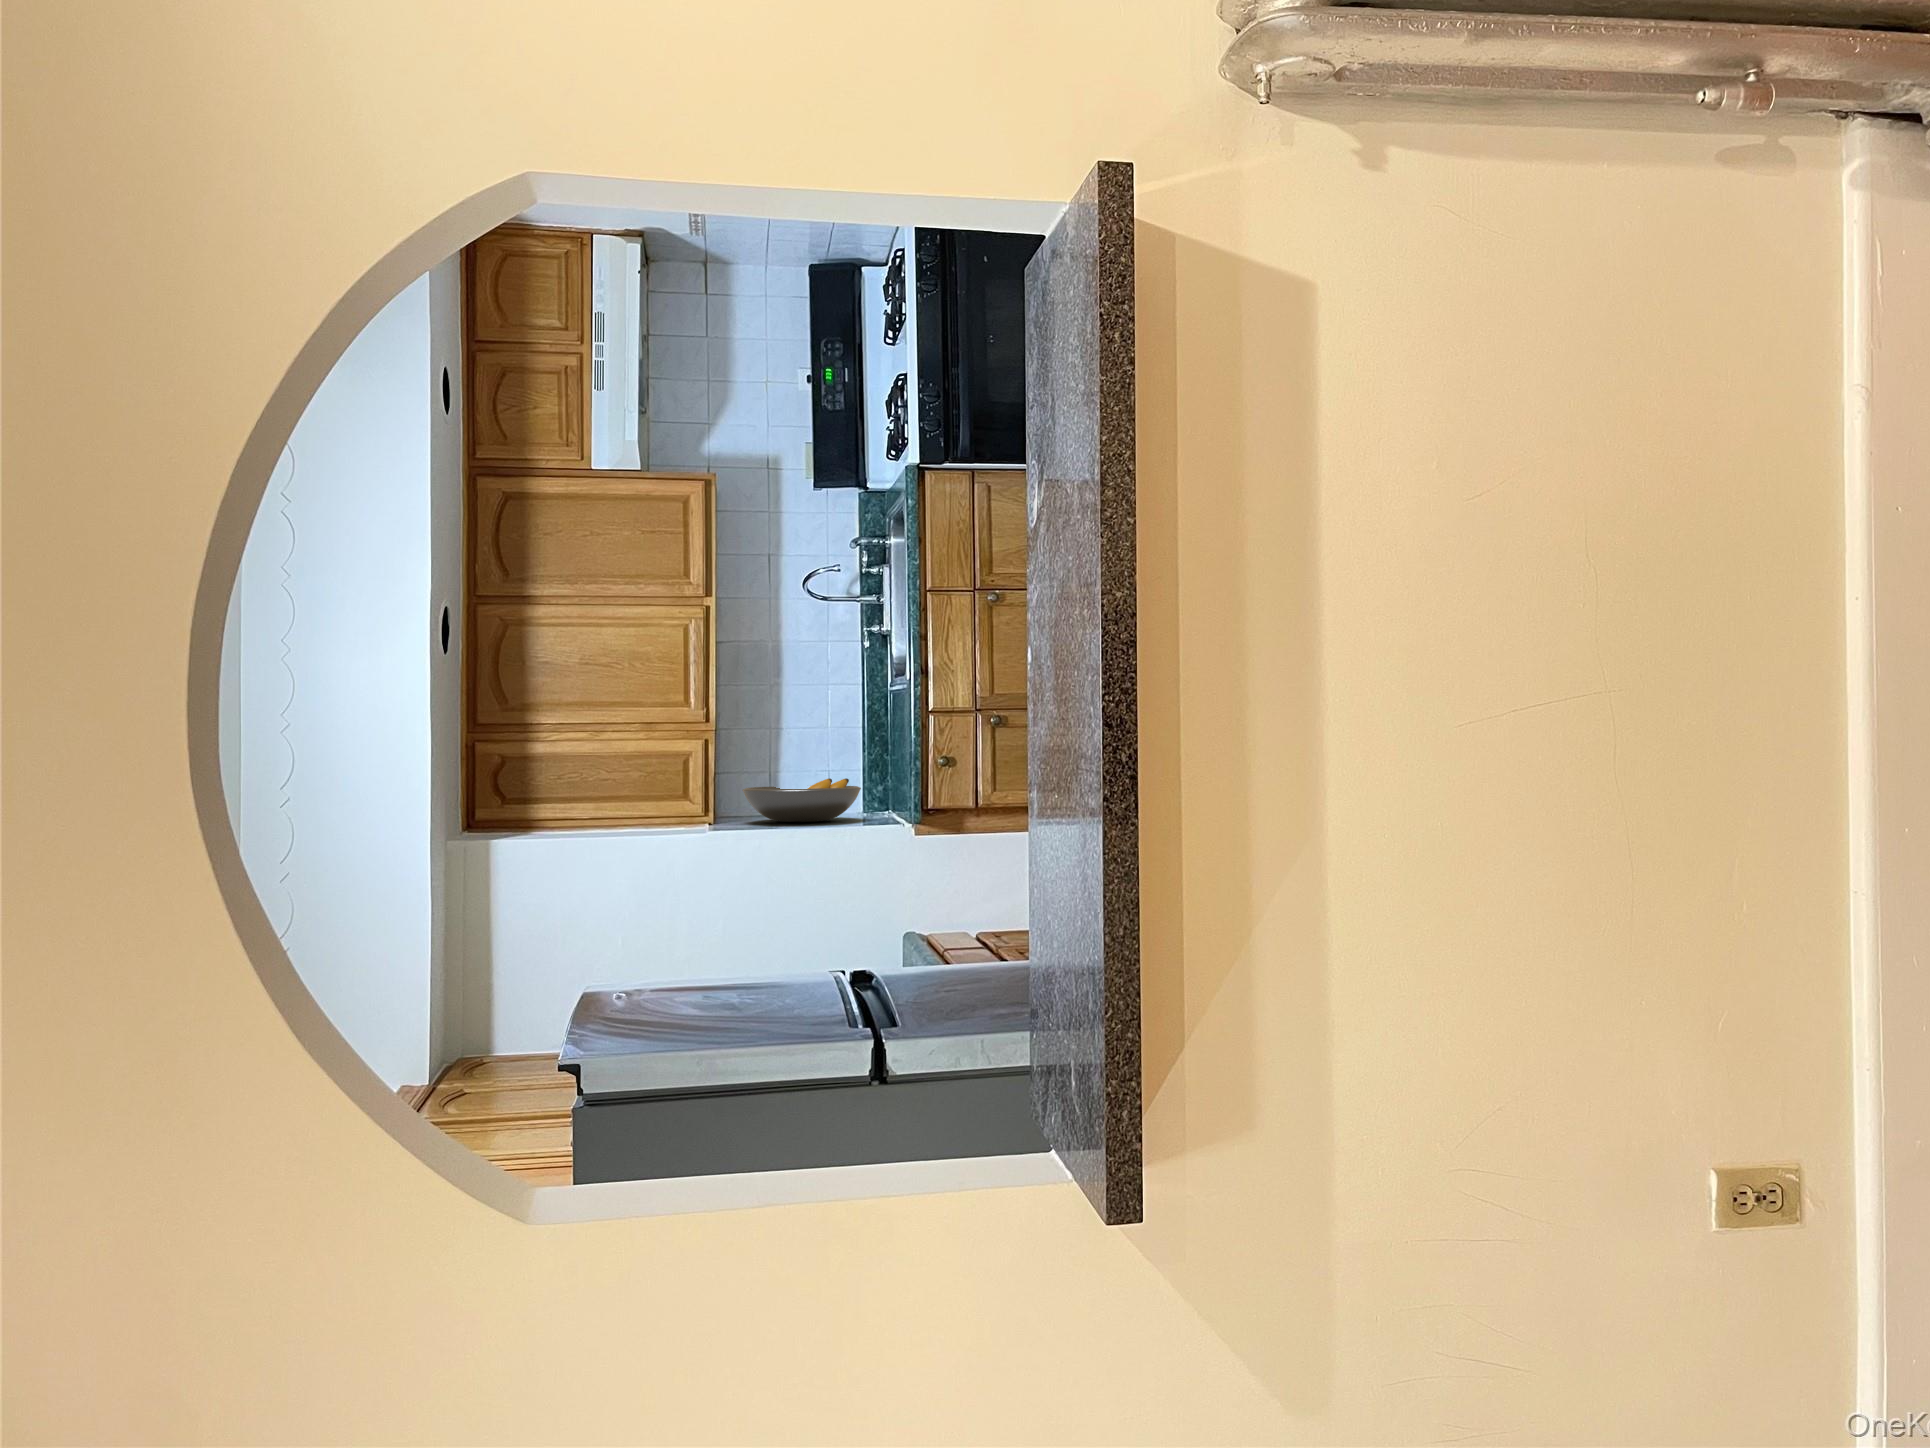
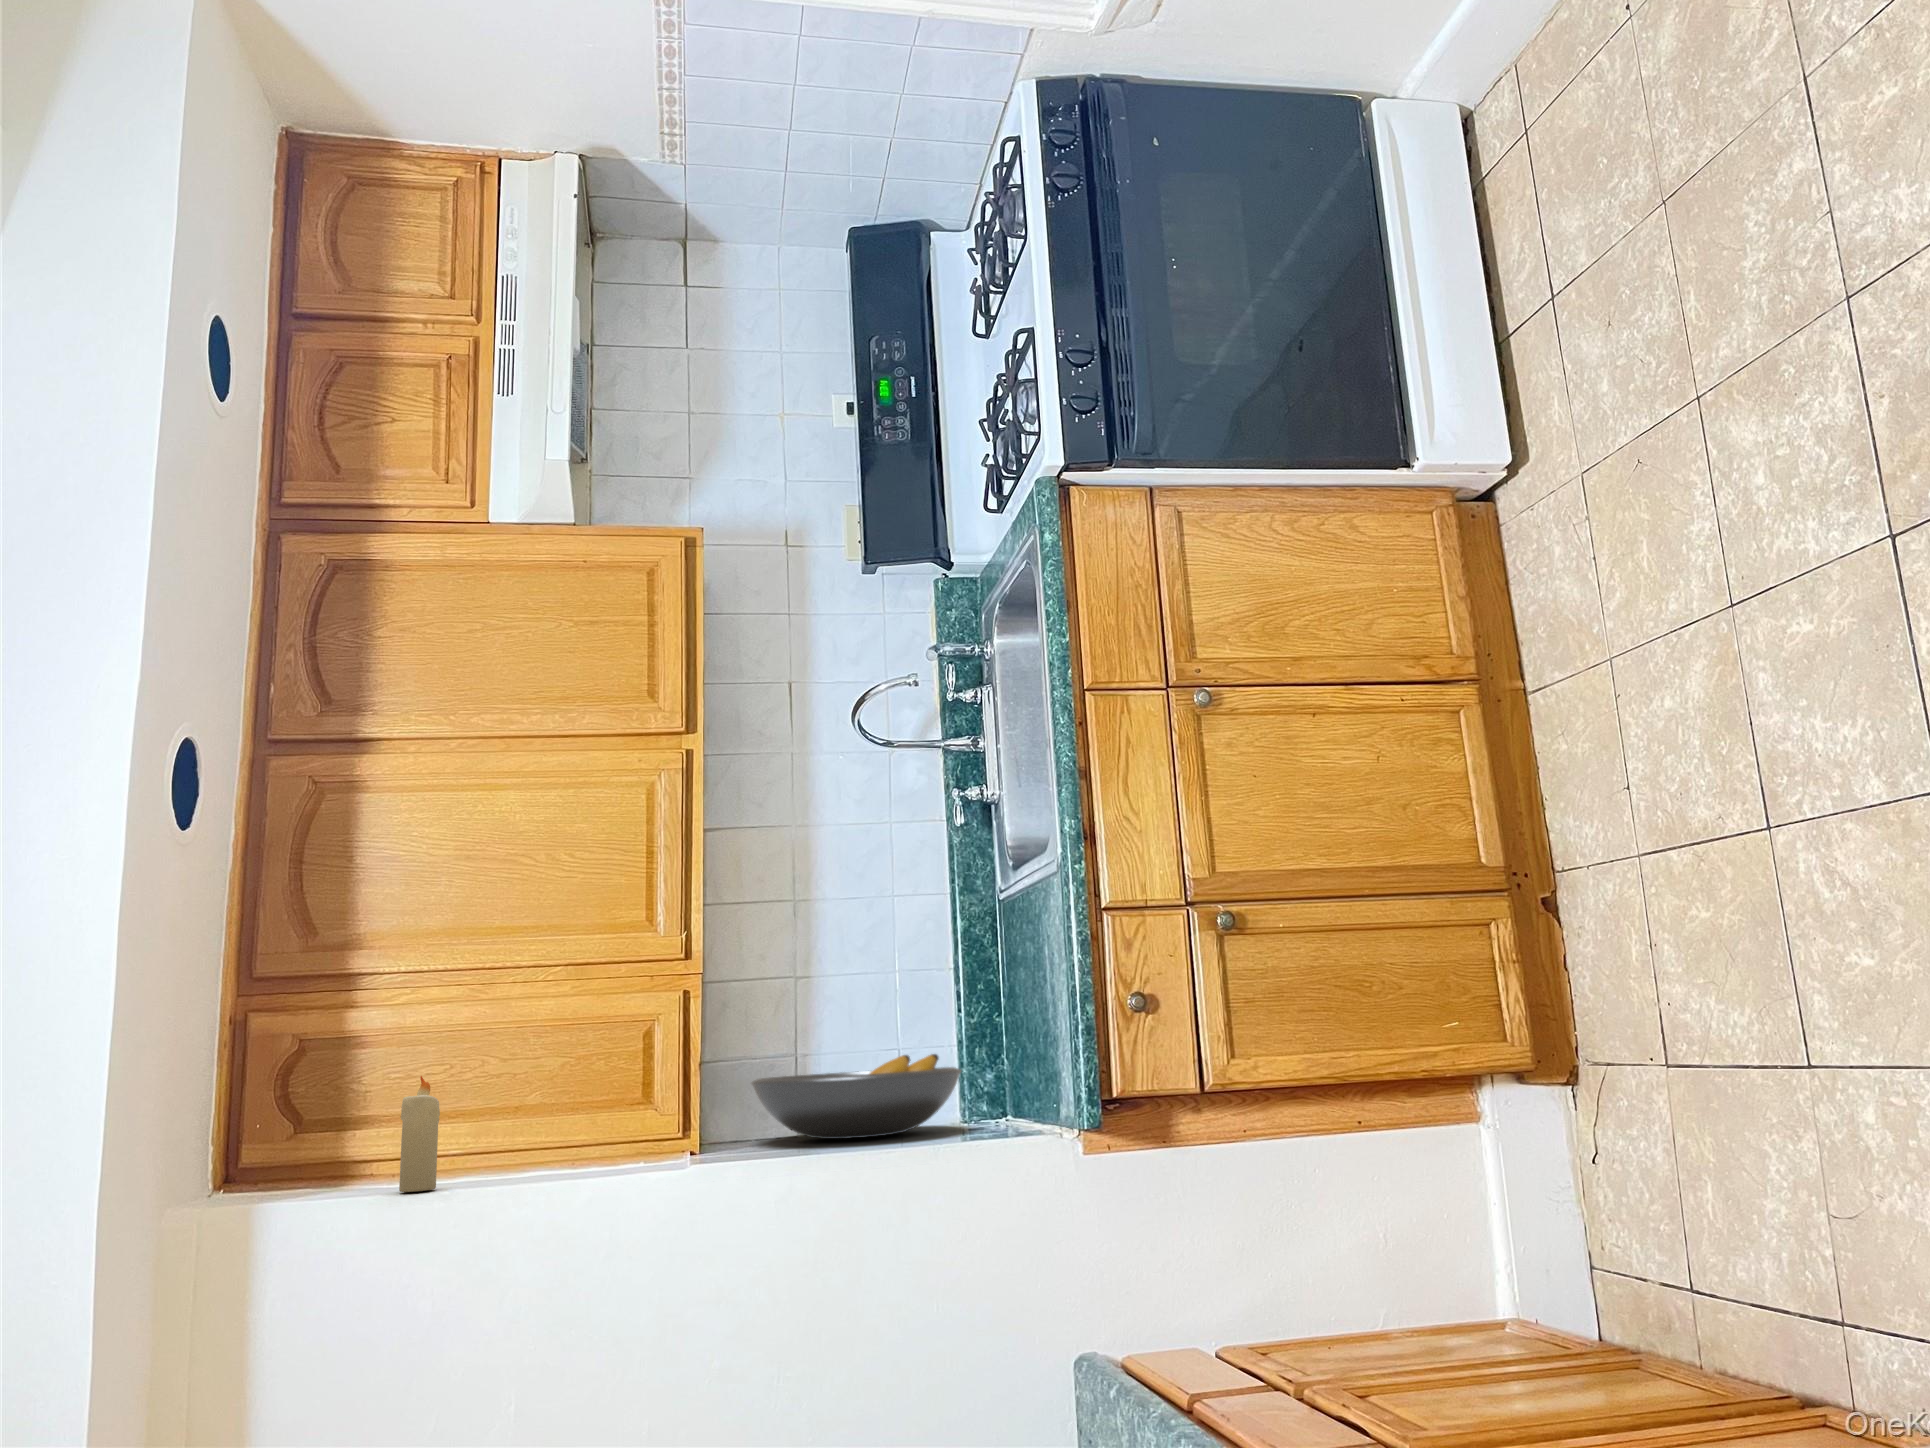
candle: none [562,781,581,838] -> present [399,1076,440,1192]

